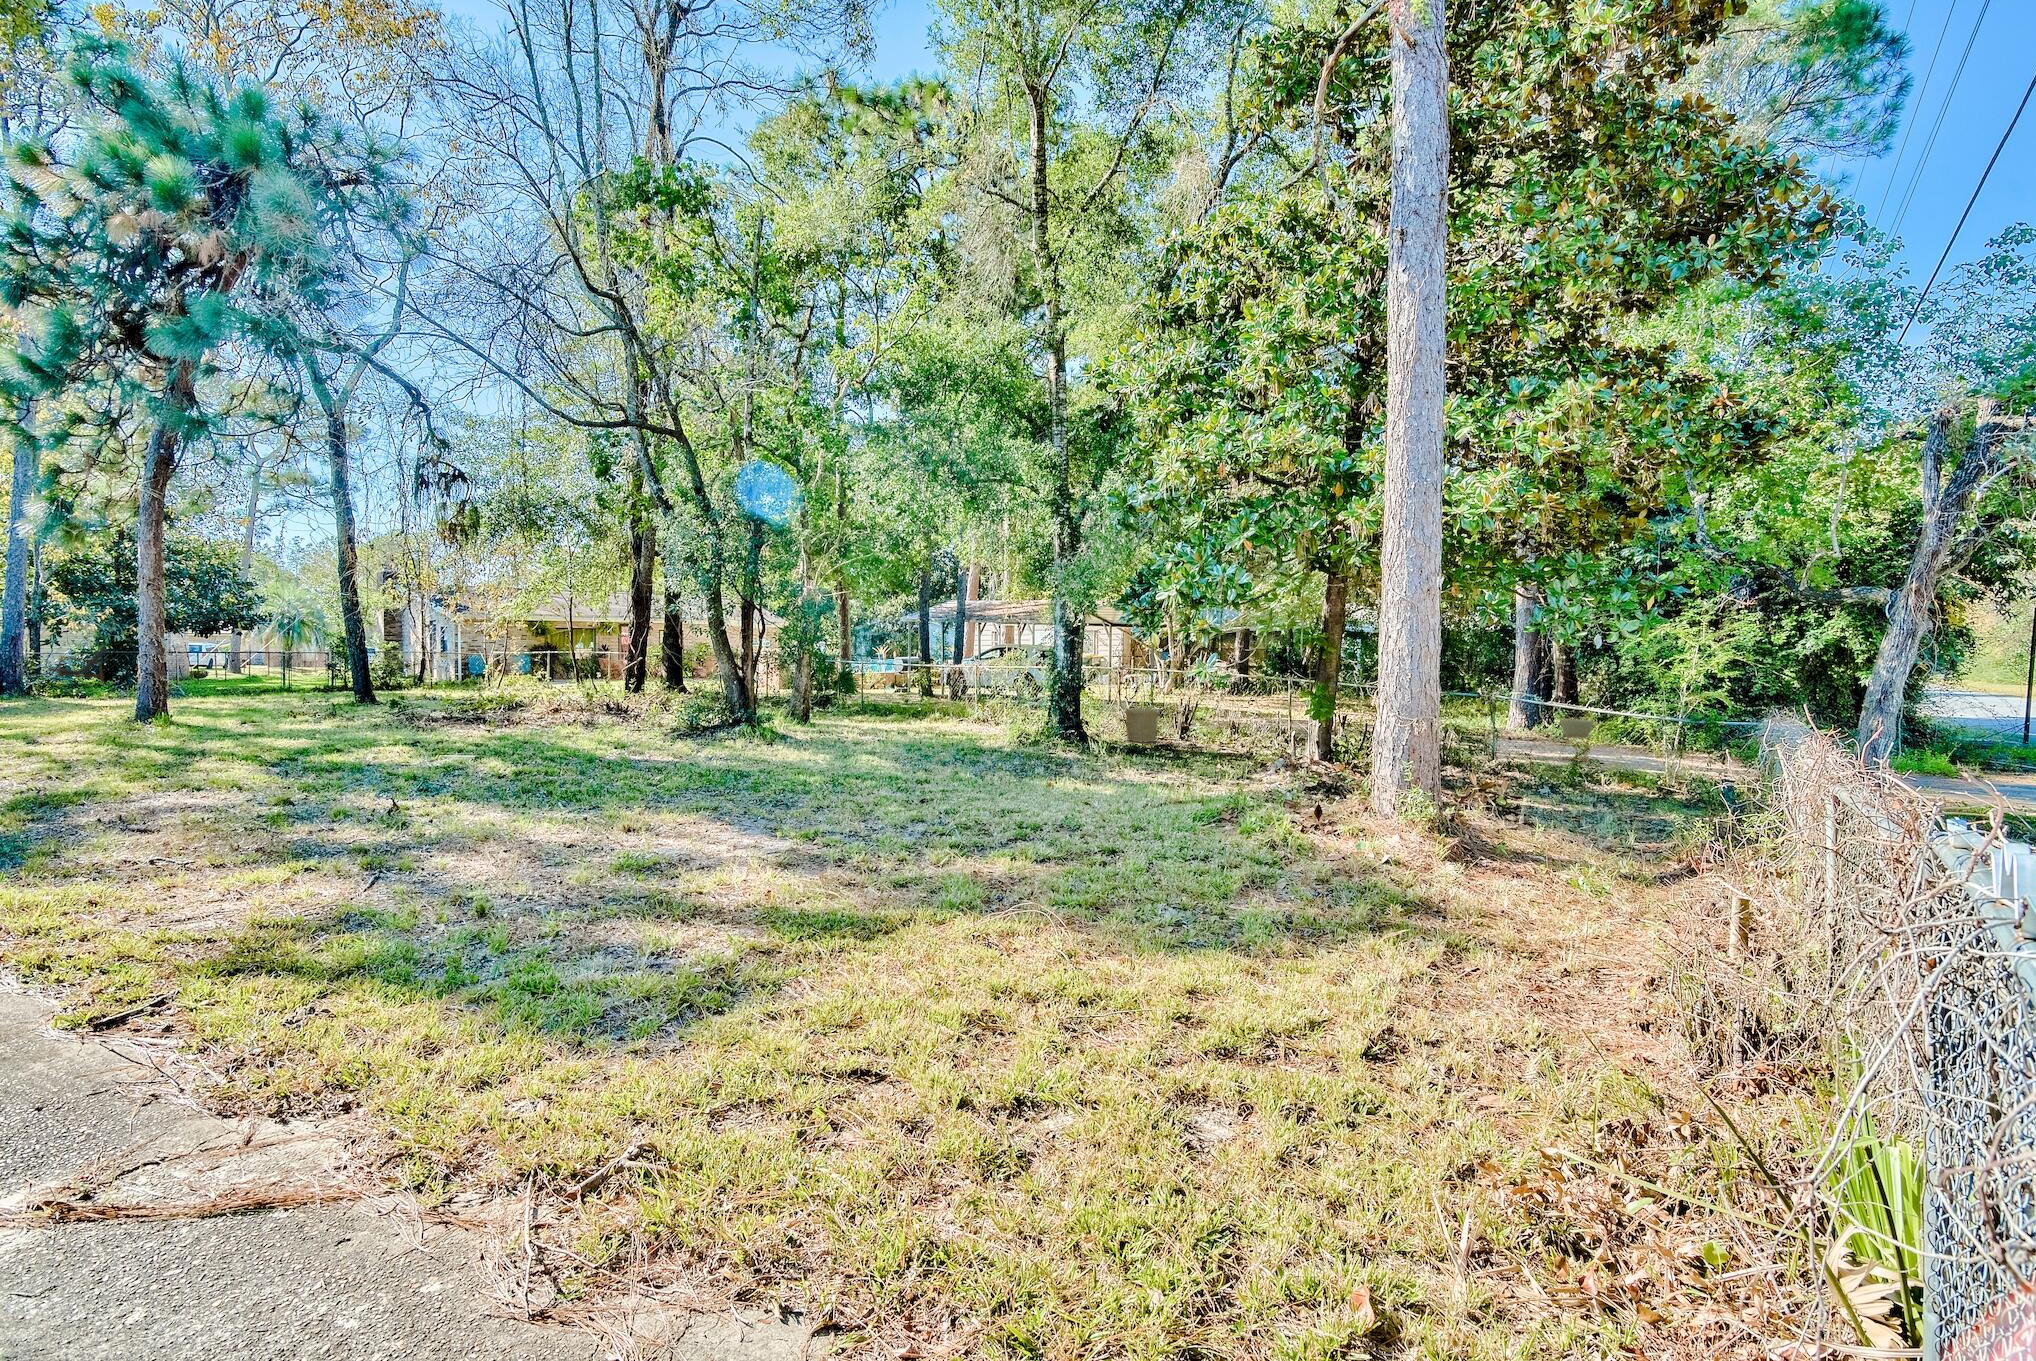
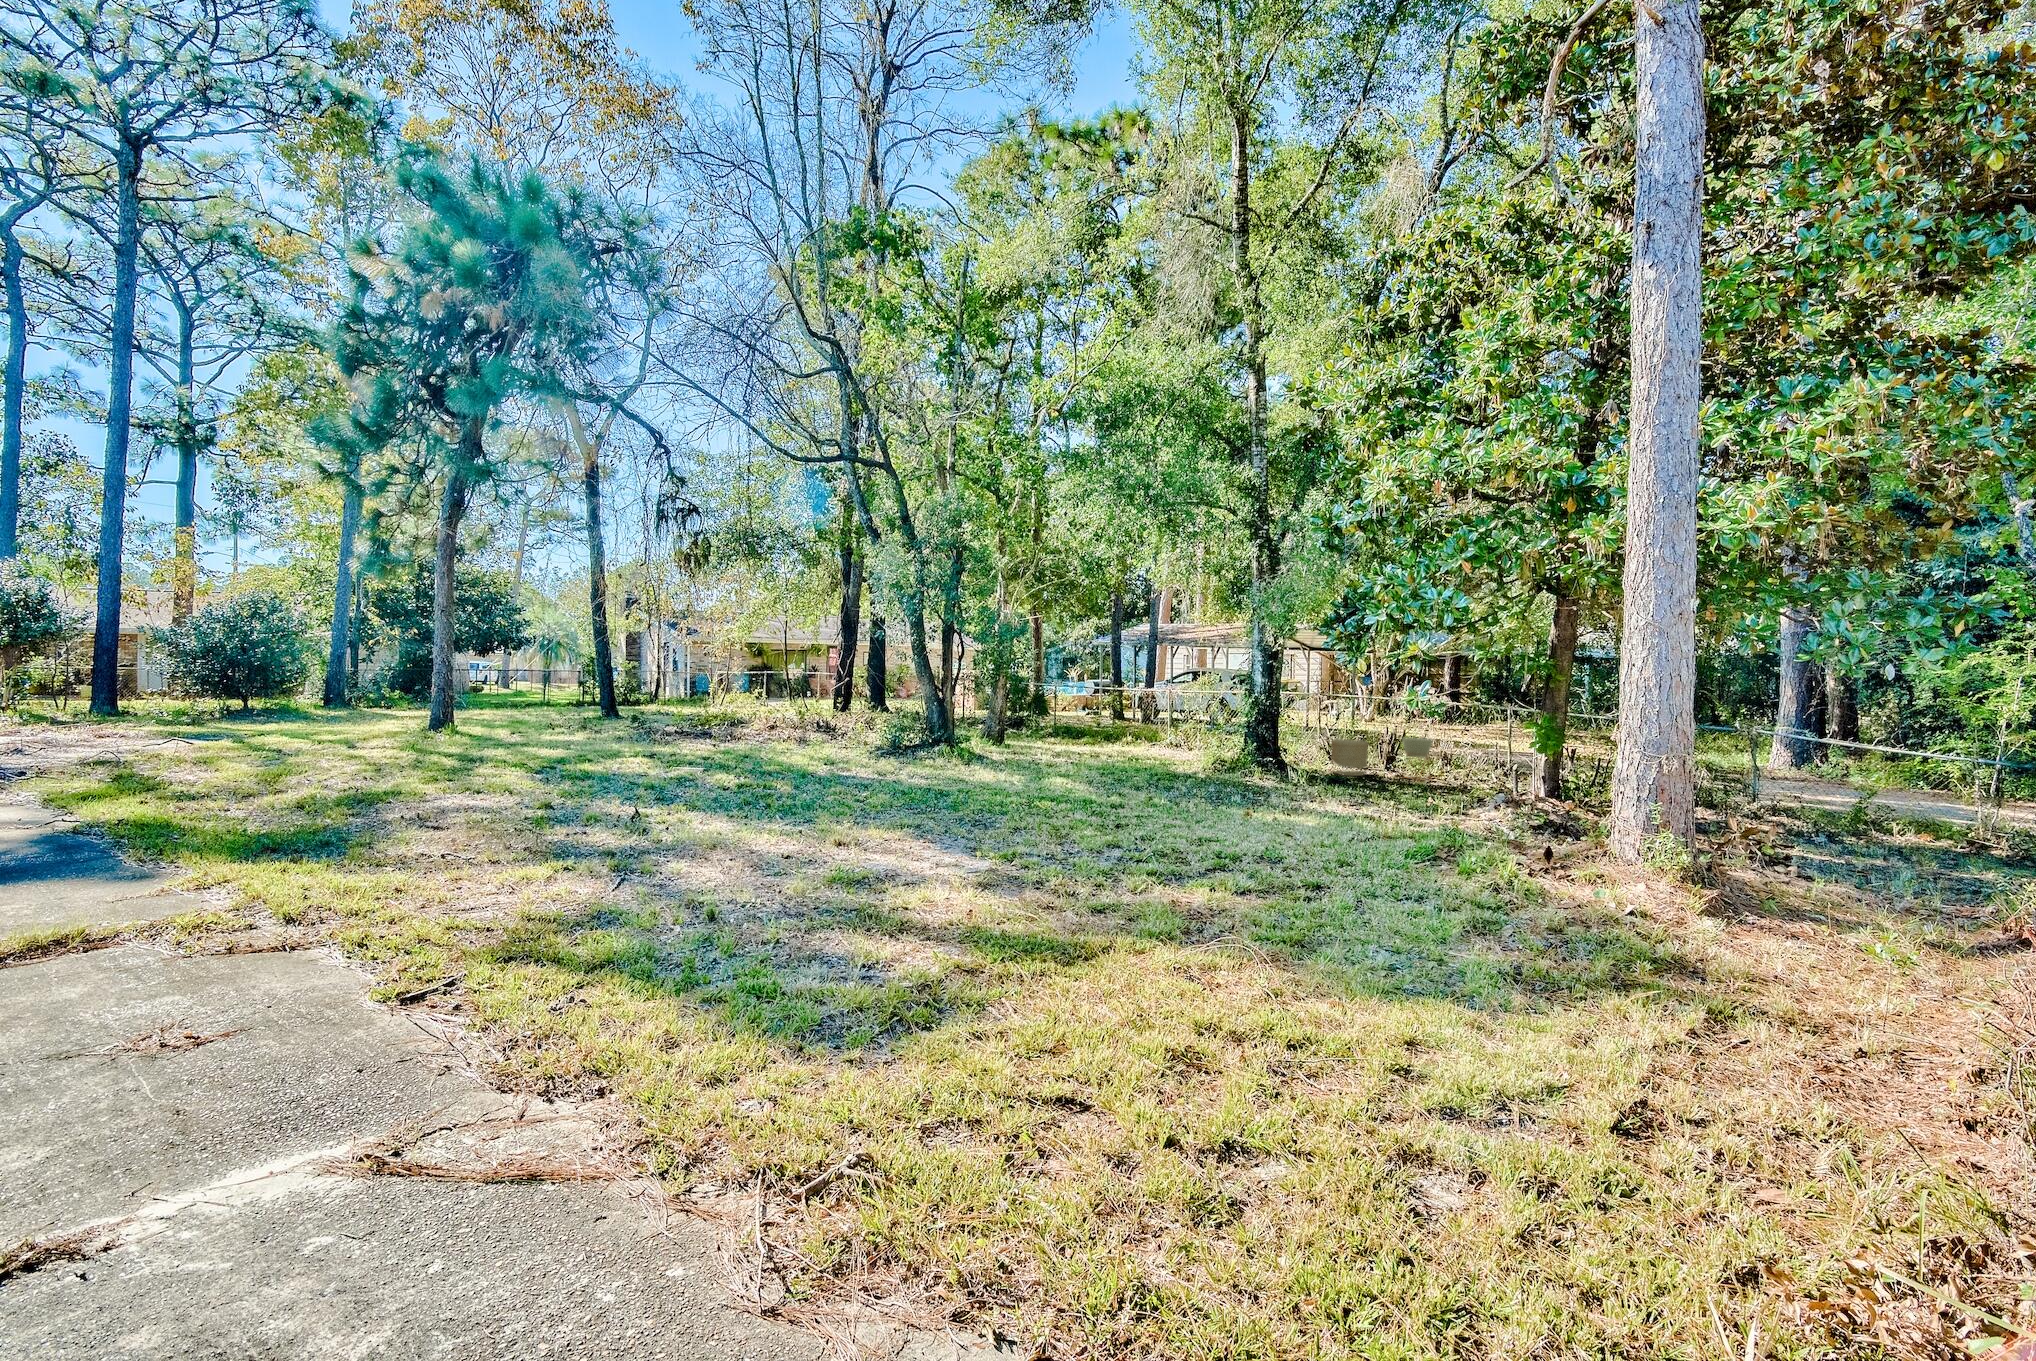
lounge chair: present [49,647,106,685] -> none [383,665,424,698]
planter: present [1560,719,1594,761] -> present [1402,738,1432,780]

